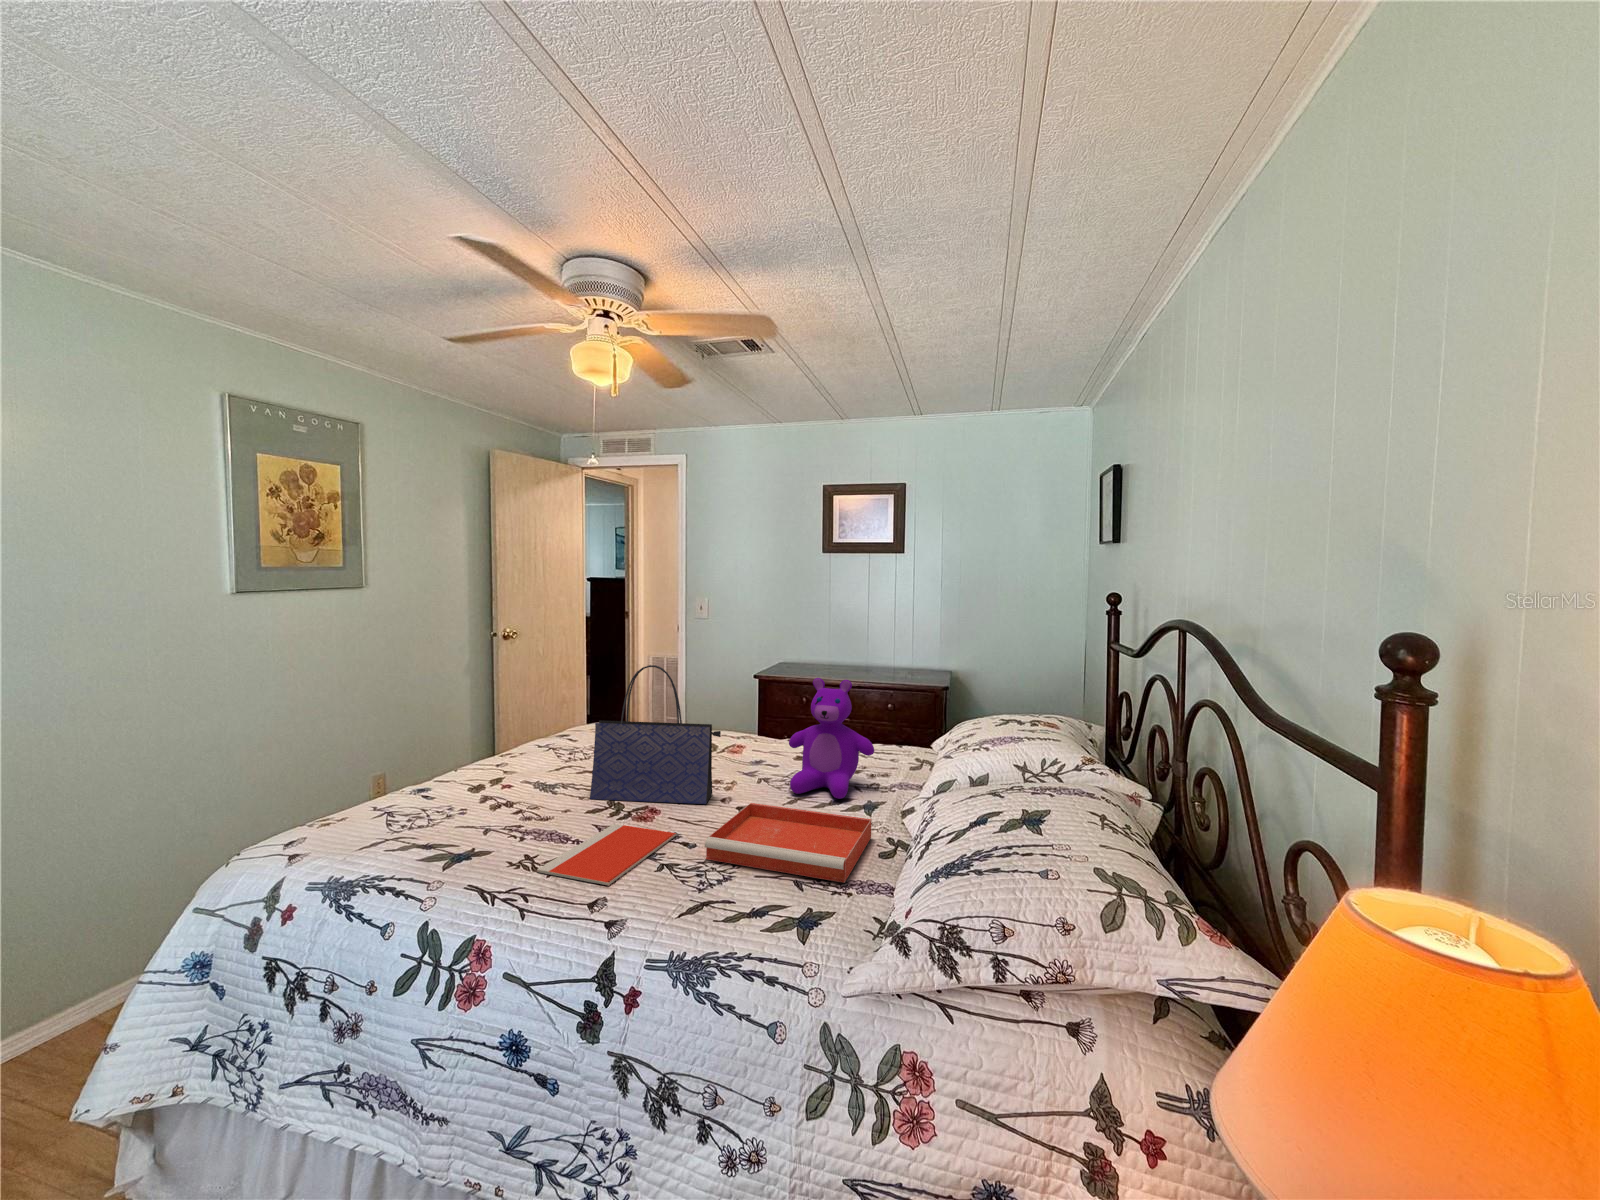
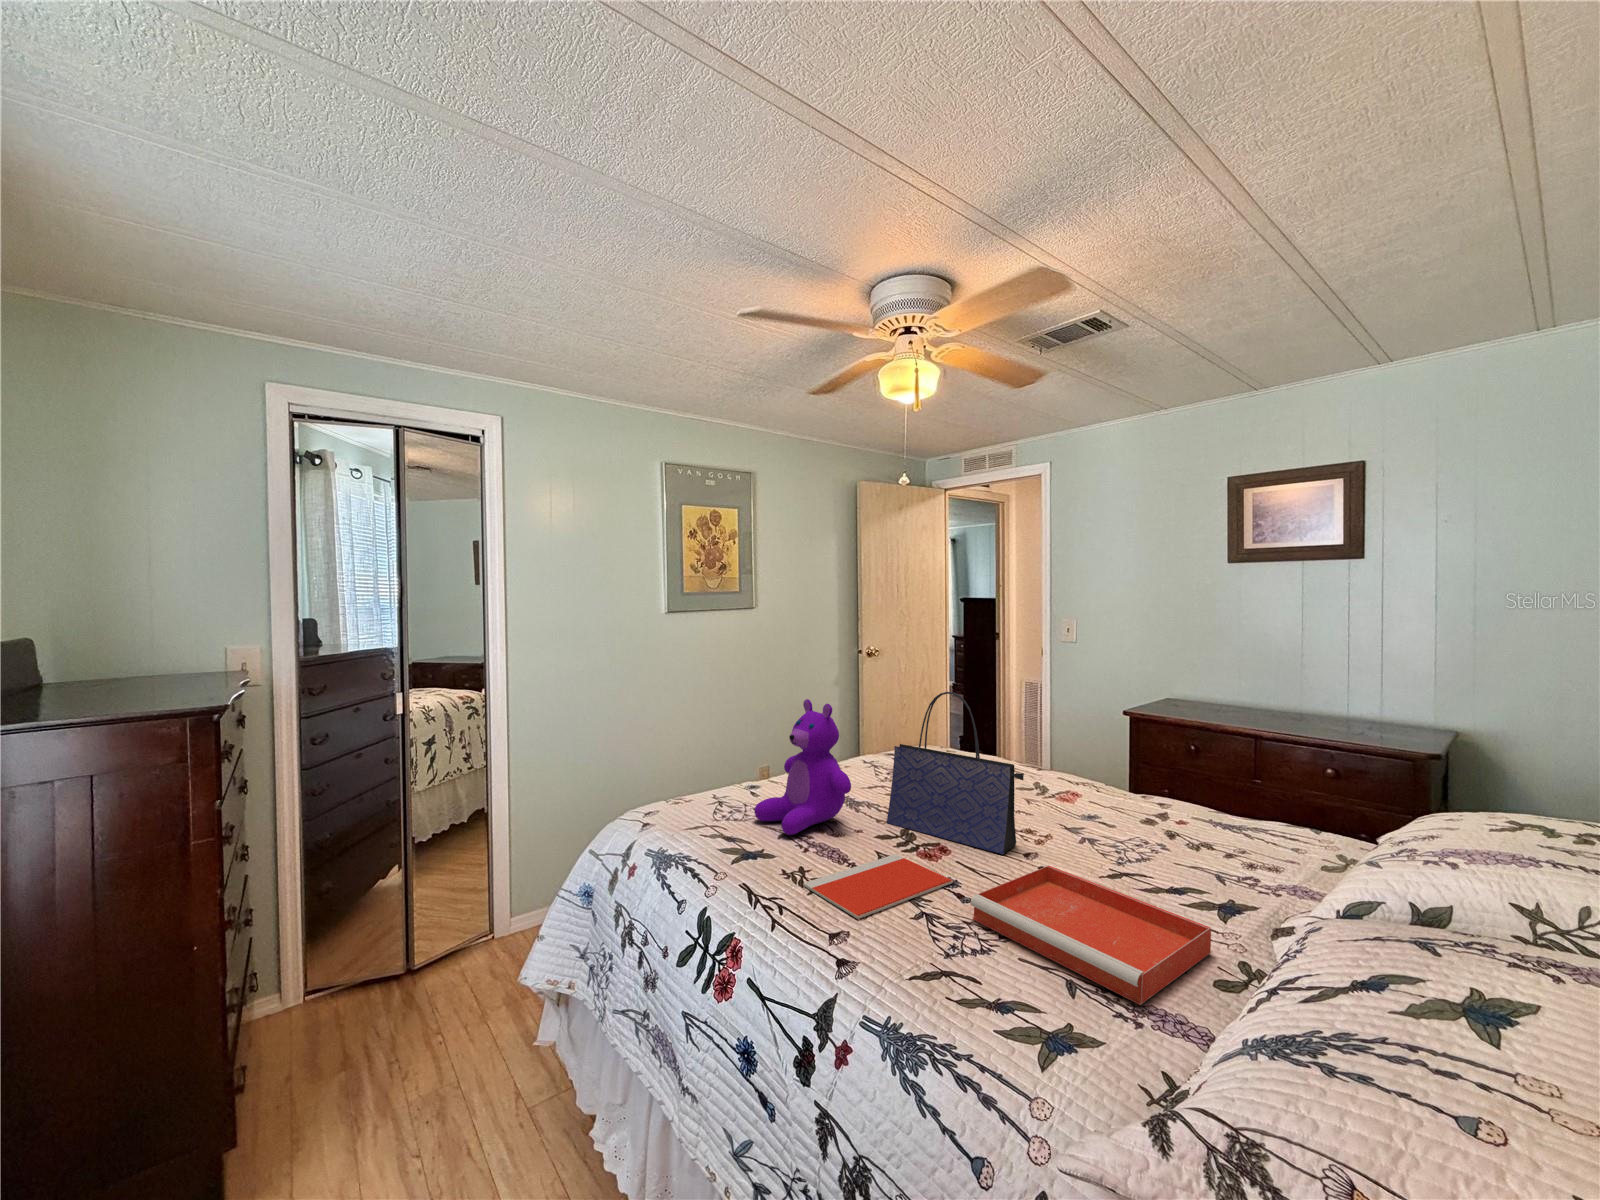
teddy bear: present [789,678,874,799] -> present [755,699,851,835]

